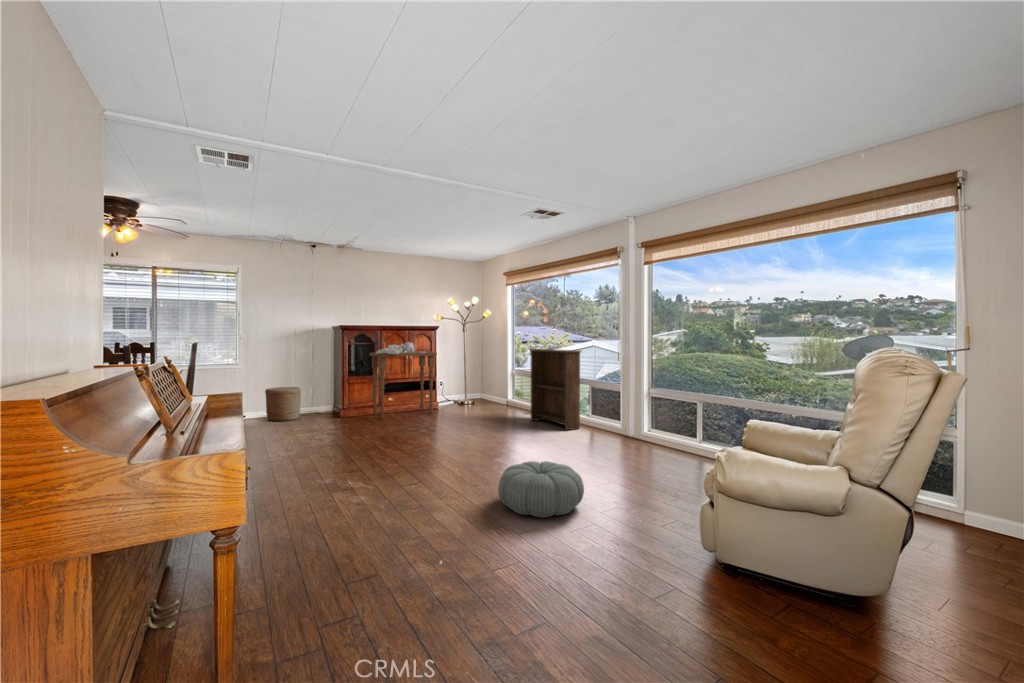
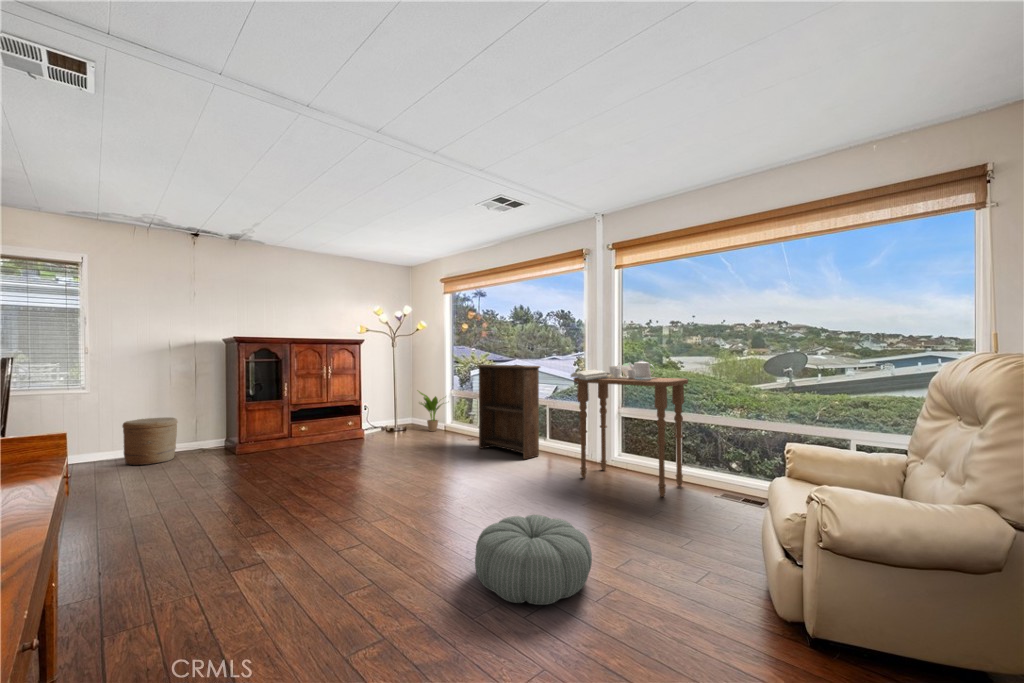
side table: present [369,341,437,419] -> present [571,359,688,497]
potted plant: none [482,370,510,406] -> present [417,390,442,431]

